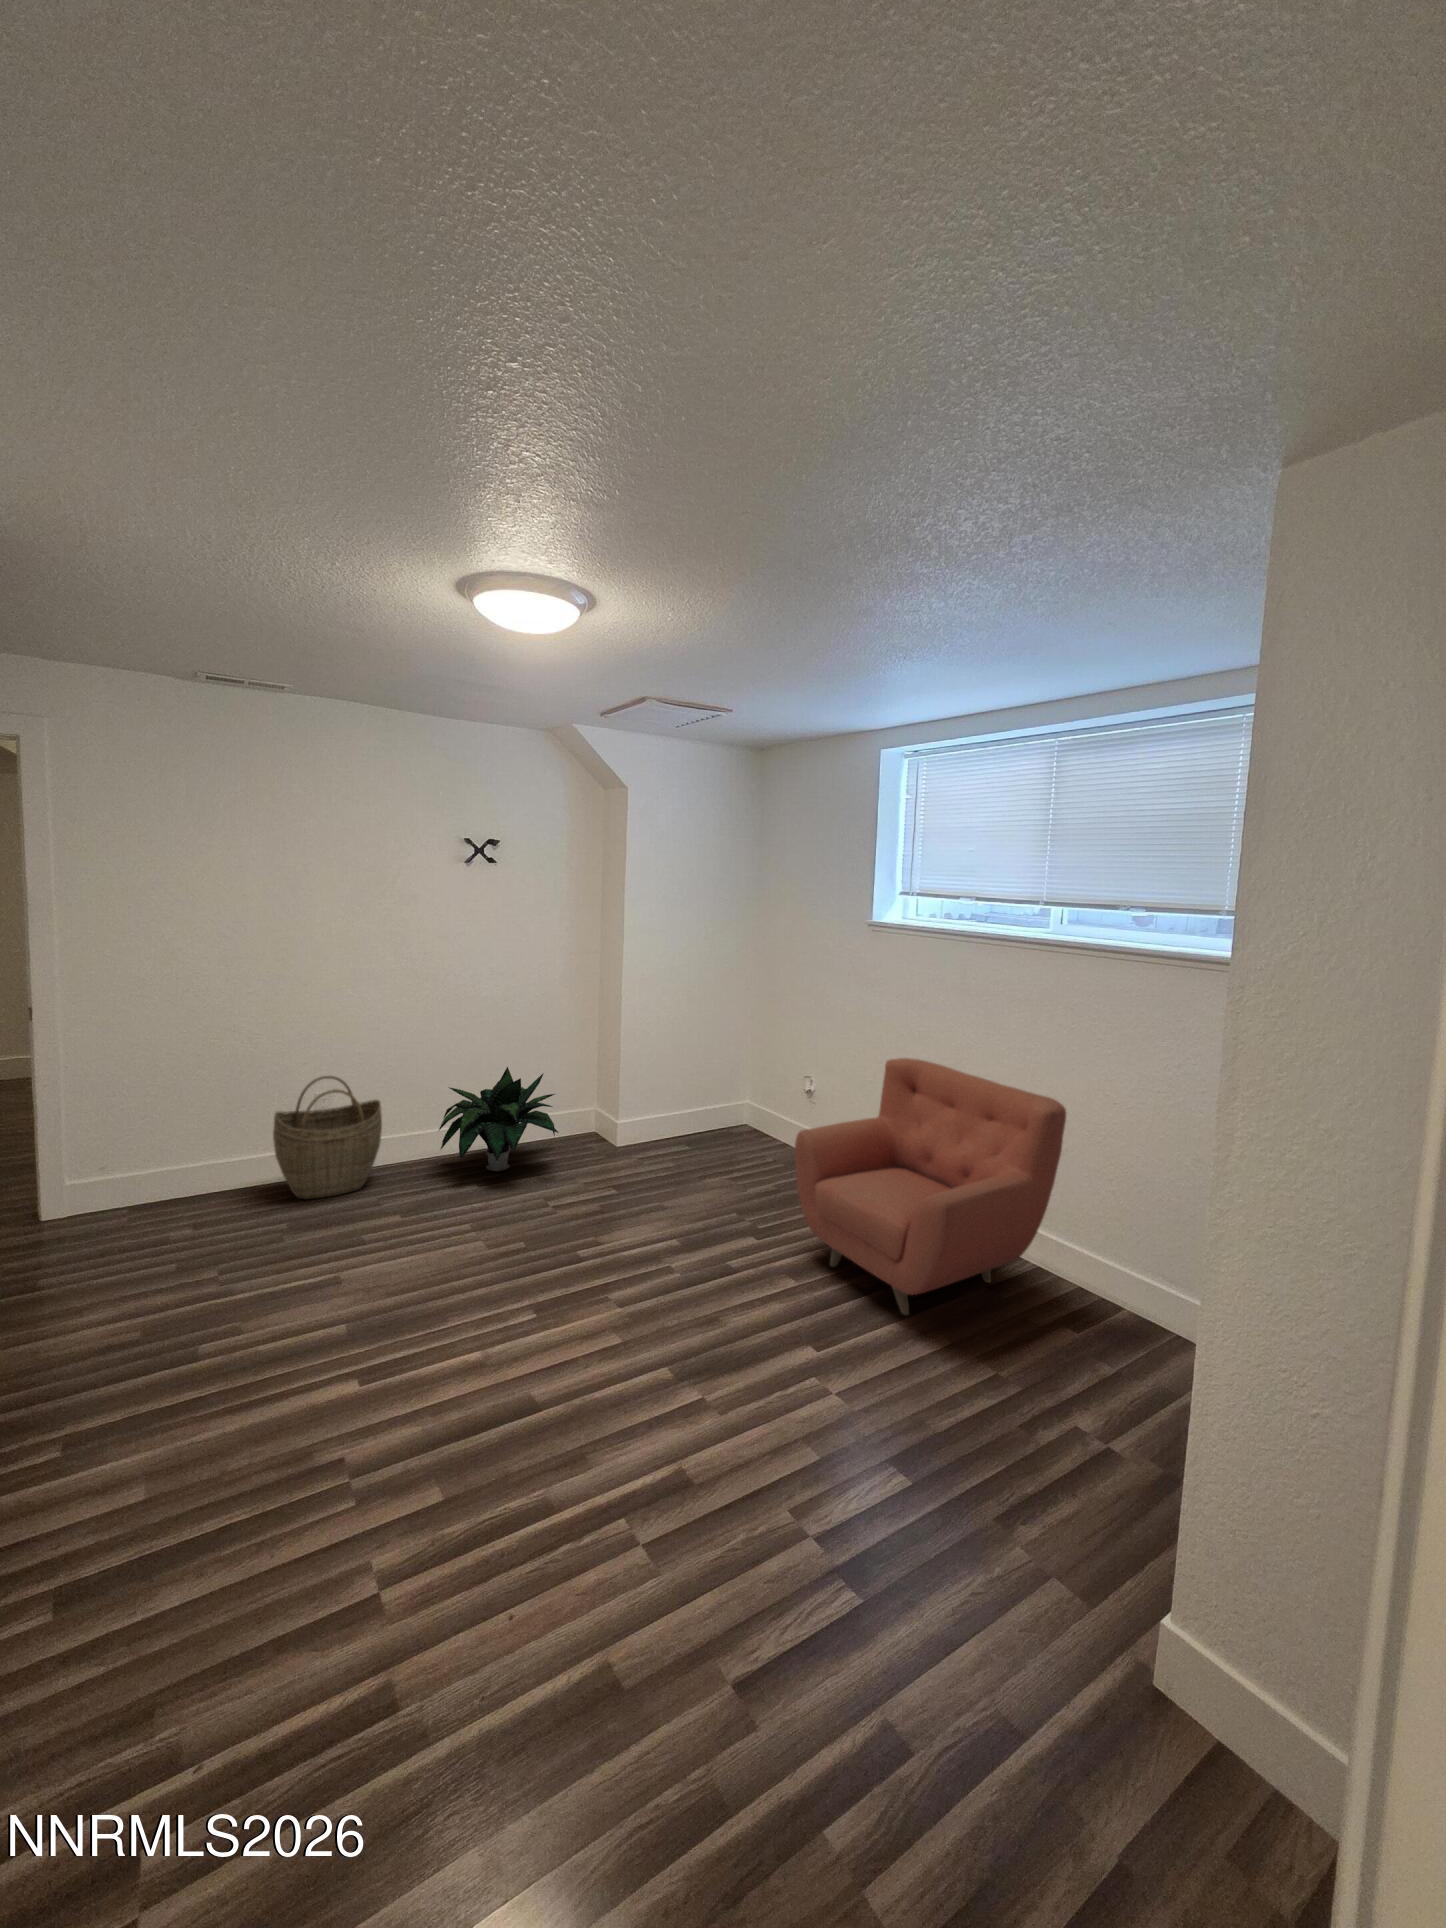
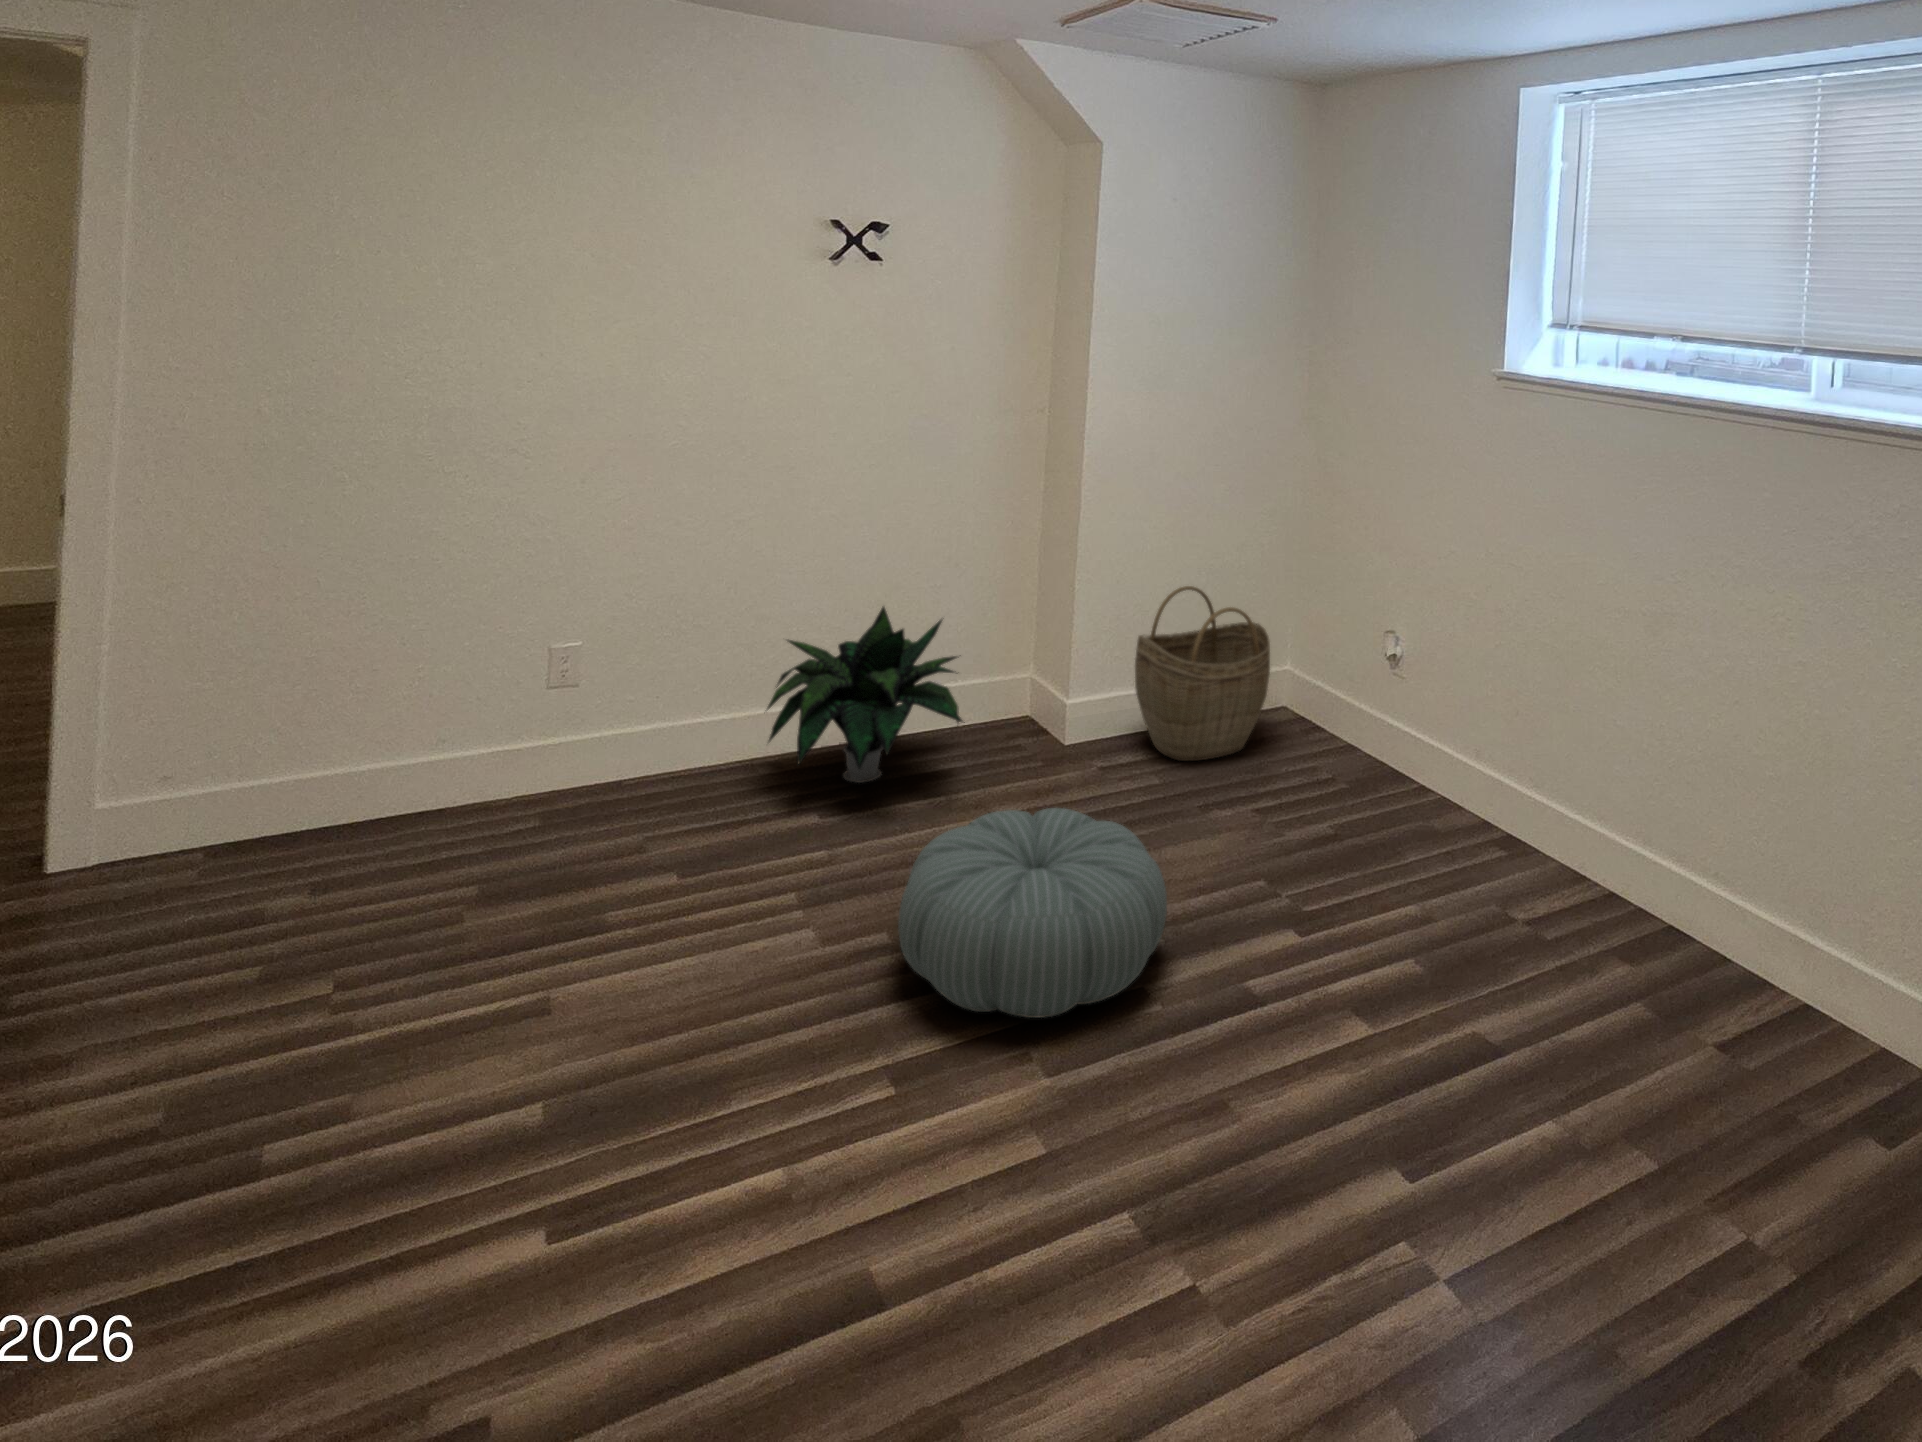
armchair: present [795,1058,1066,1315] -> none [1369,623,1867,1110]
woven basket: present [273,1076,382,1199] -> present [1135,586,1270,761]
pouf: none [527,1173,681,1284] -> present [898,808,1167,1018]

